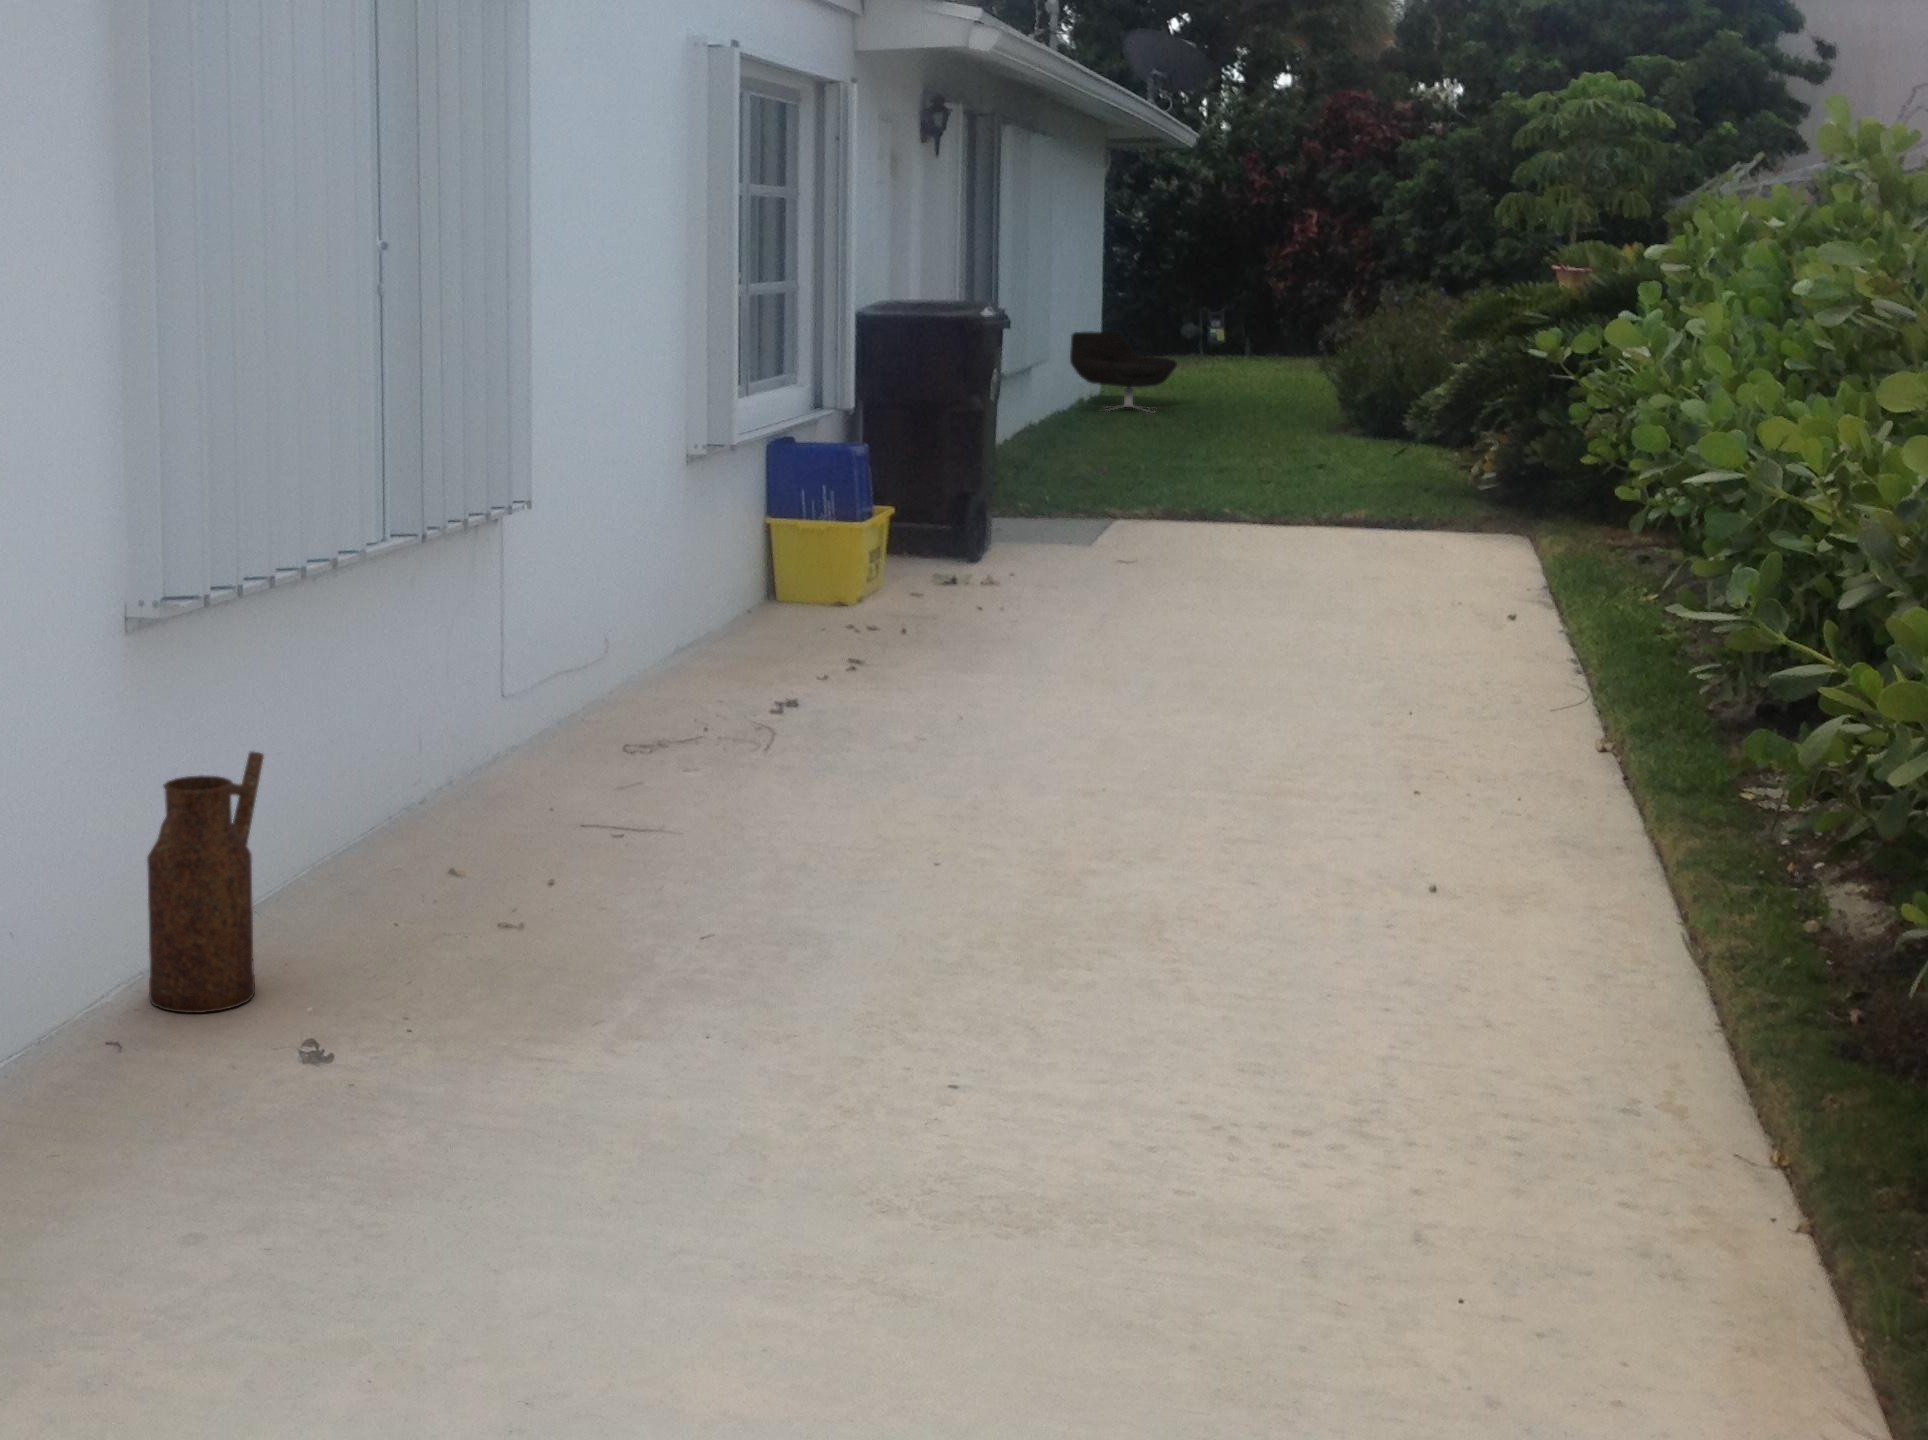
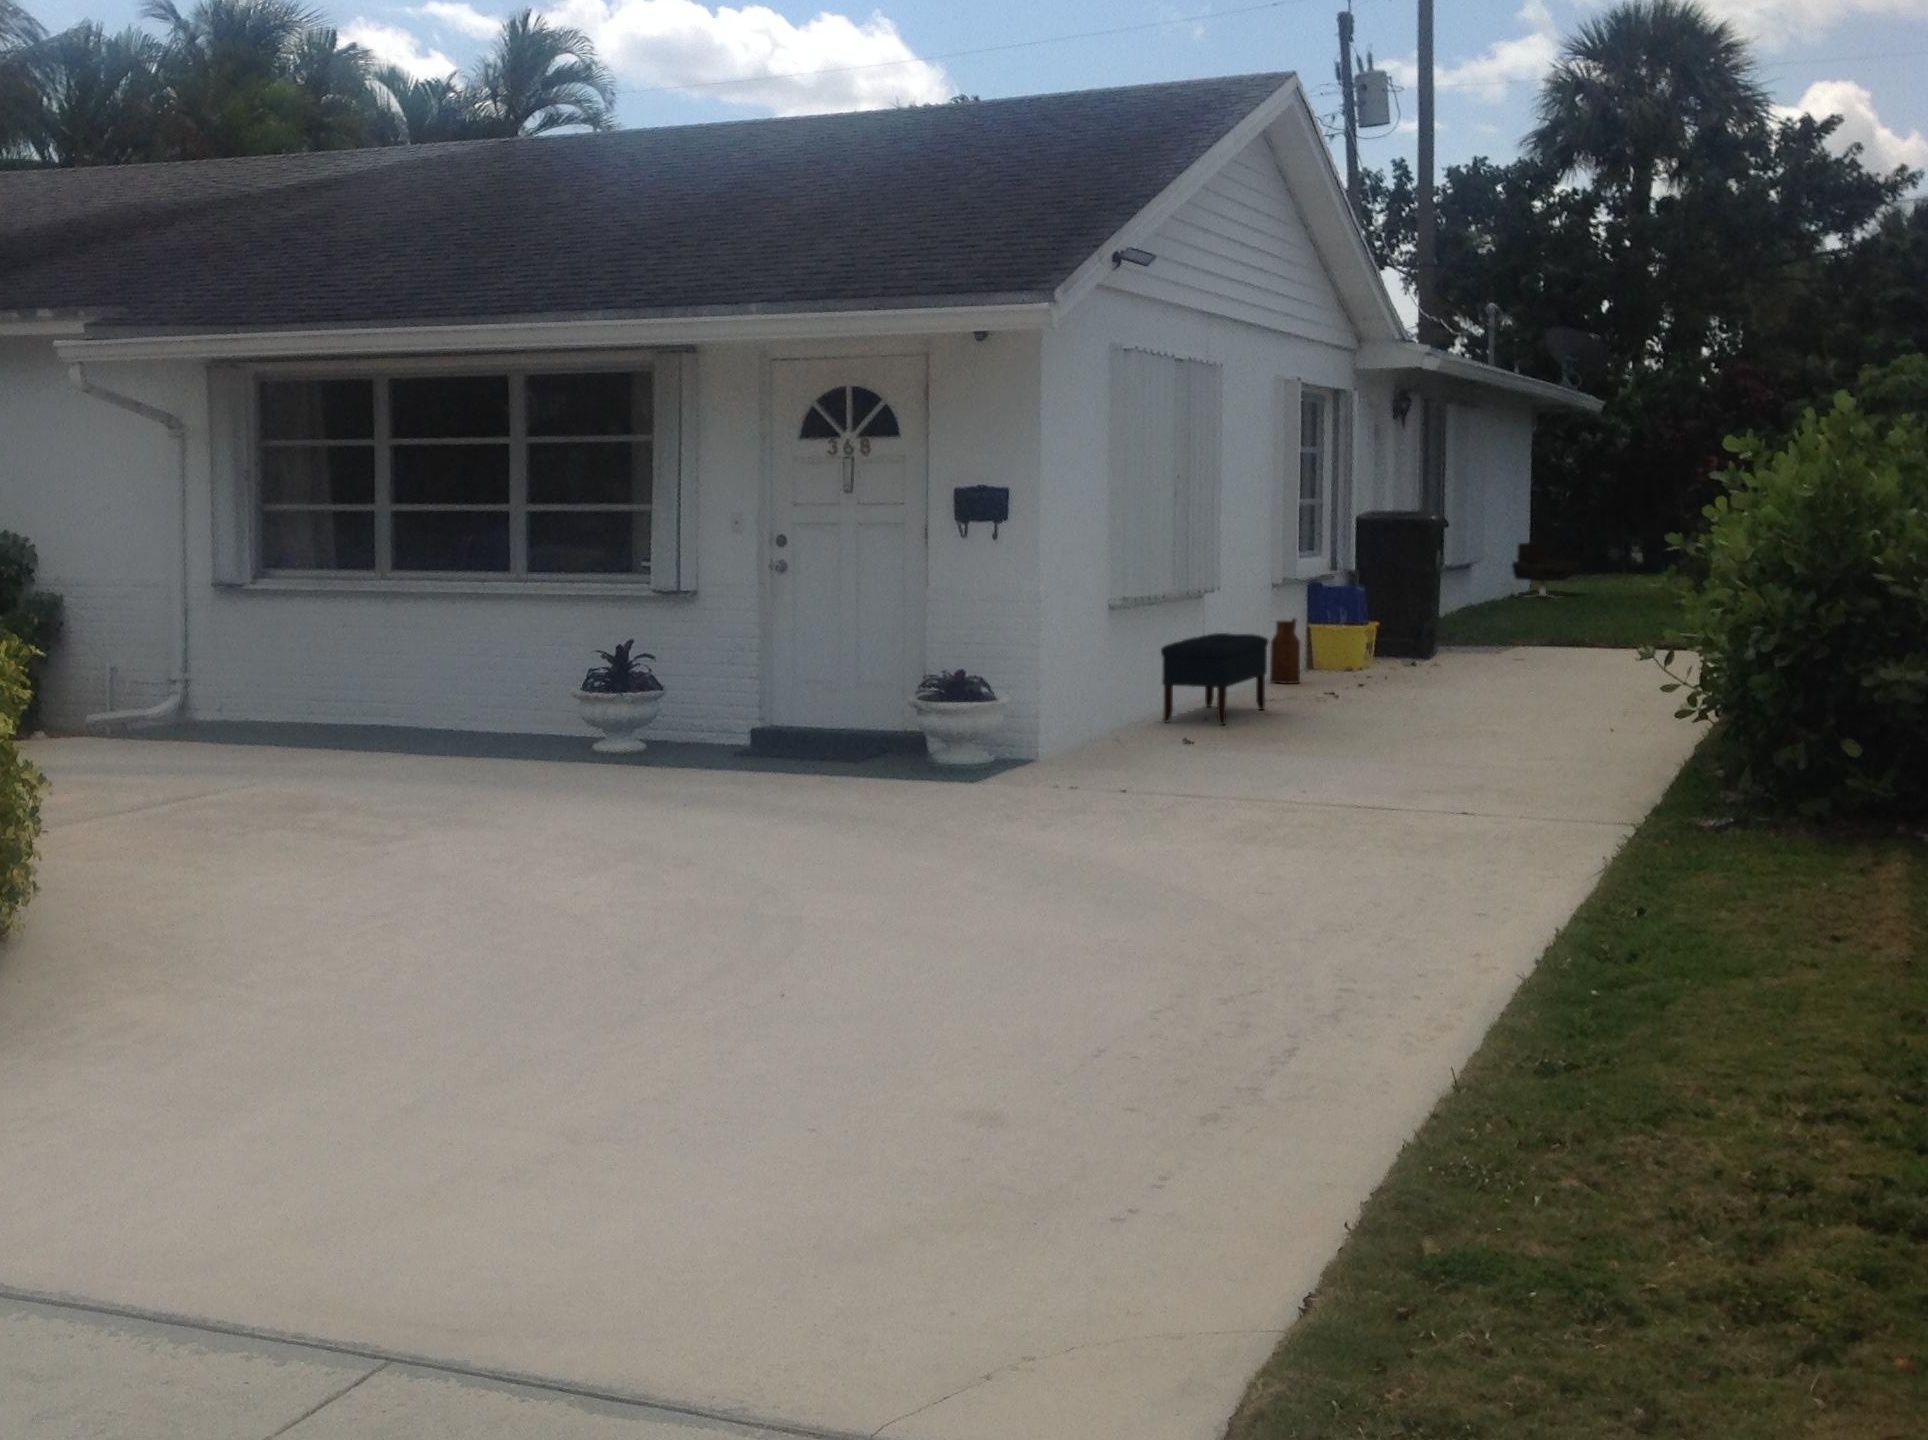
bench: none [342,608,635,880] -> present [1161,633,1268,725]
watering can: present [147,752,264,1013] -> present [1270,618,1300,684]

